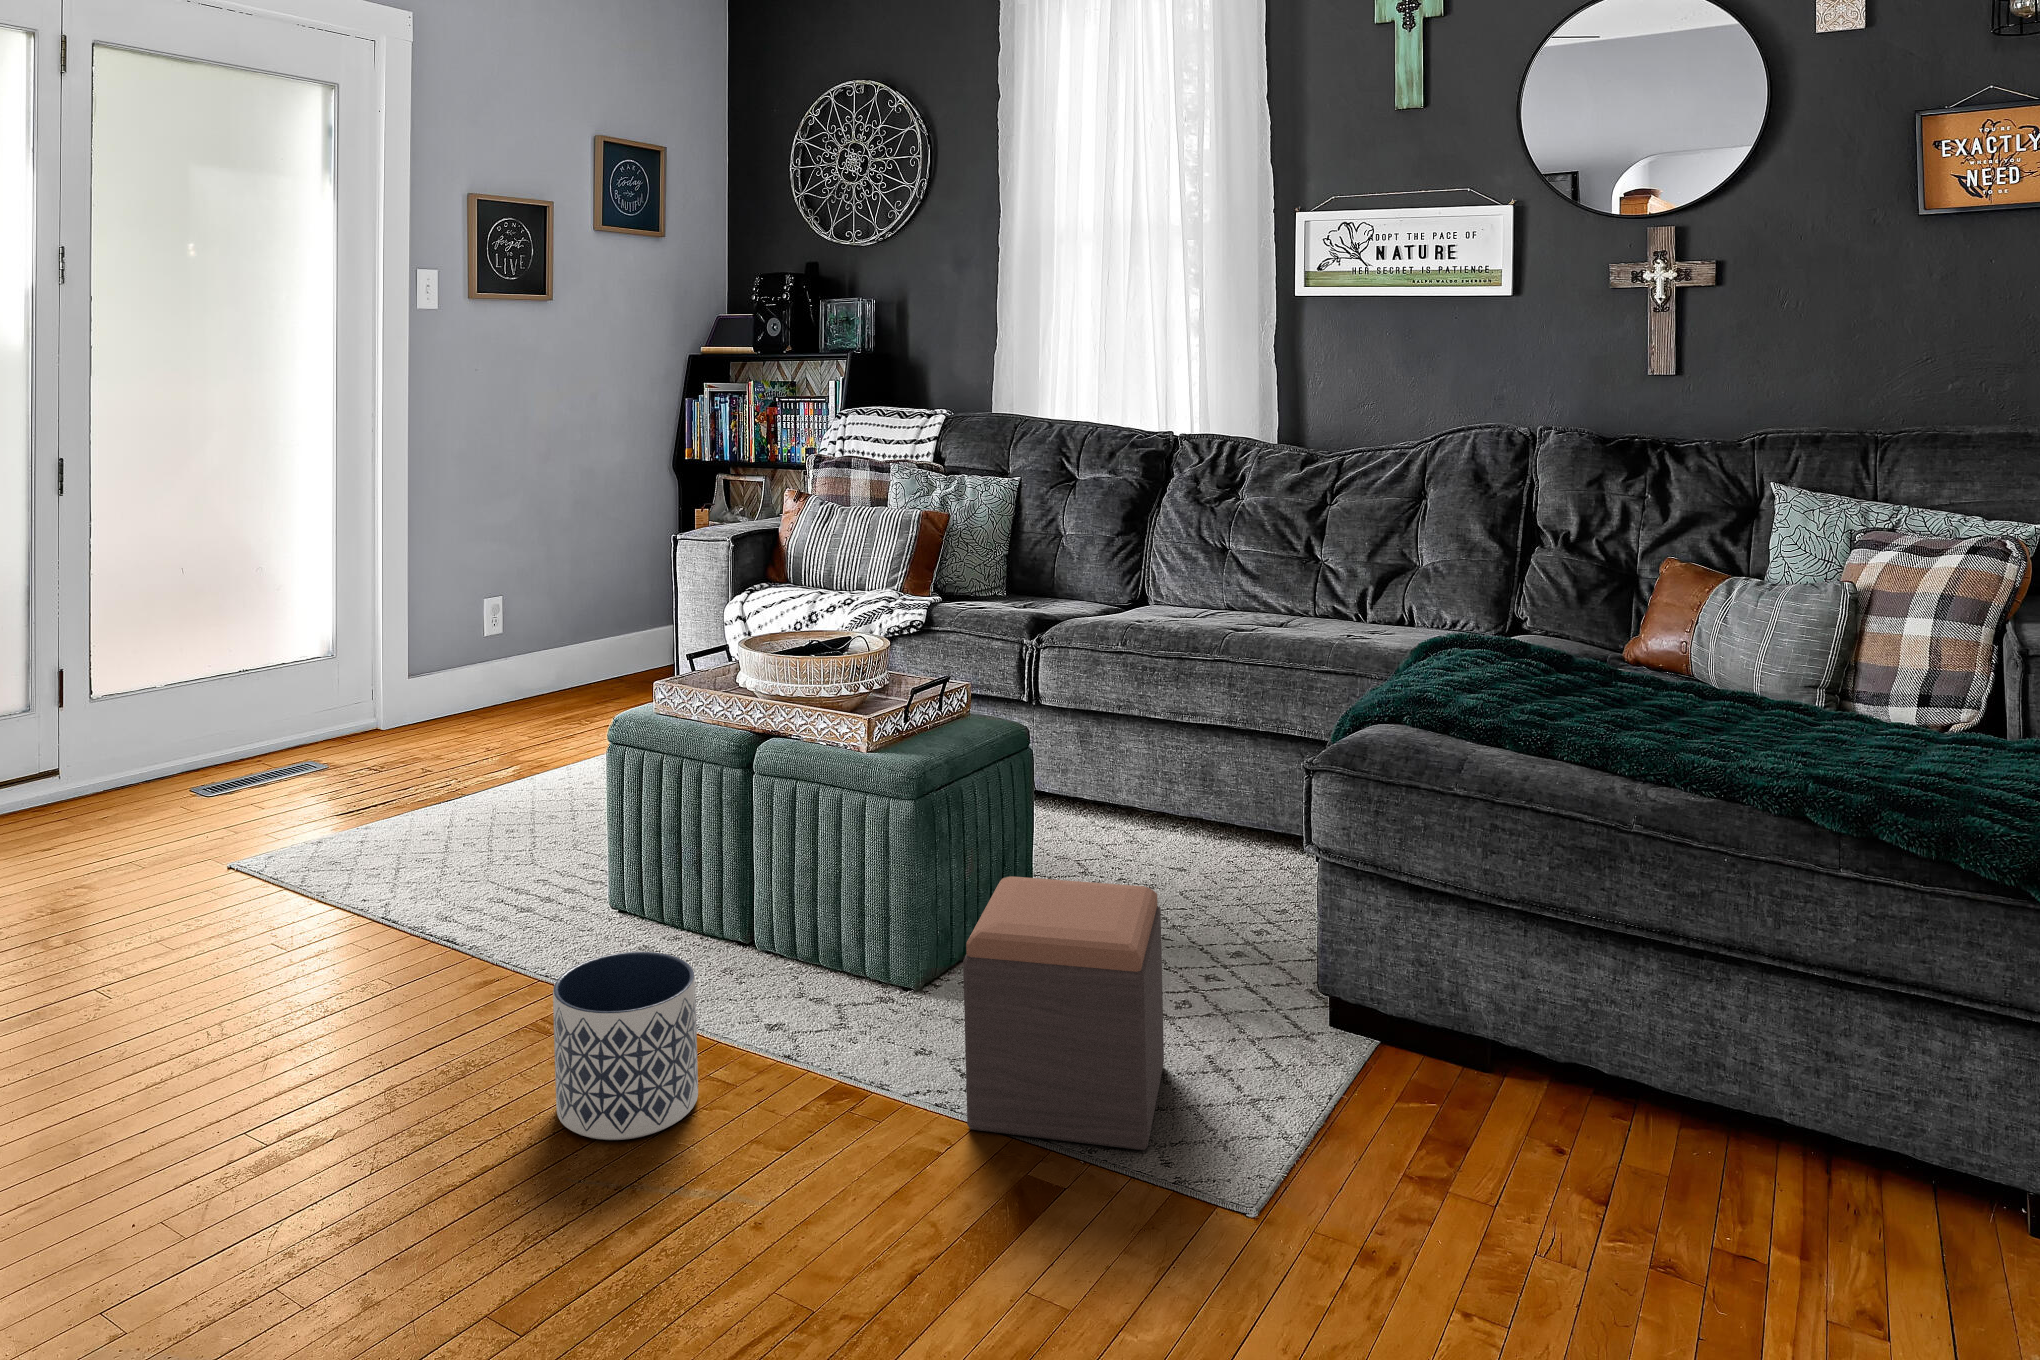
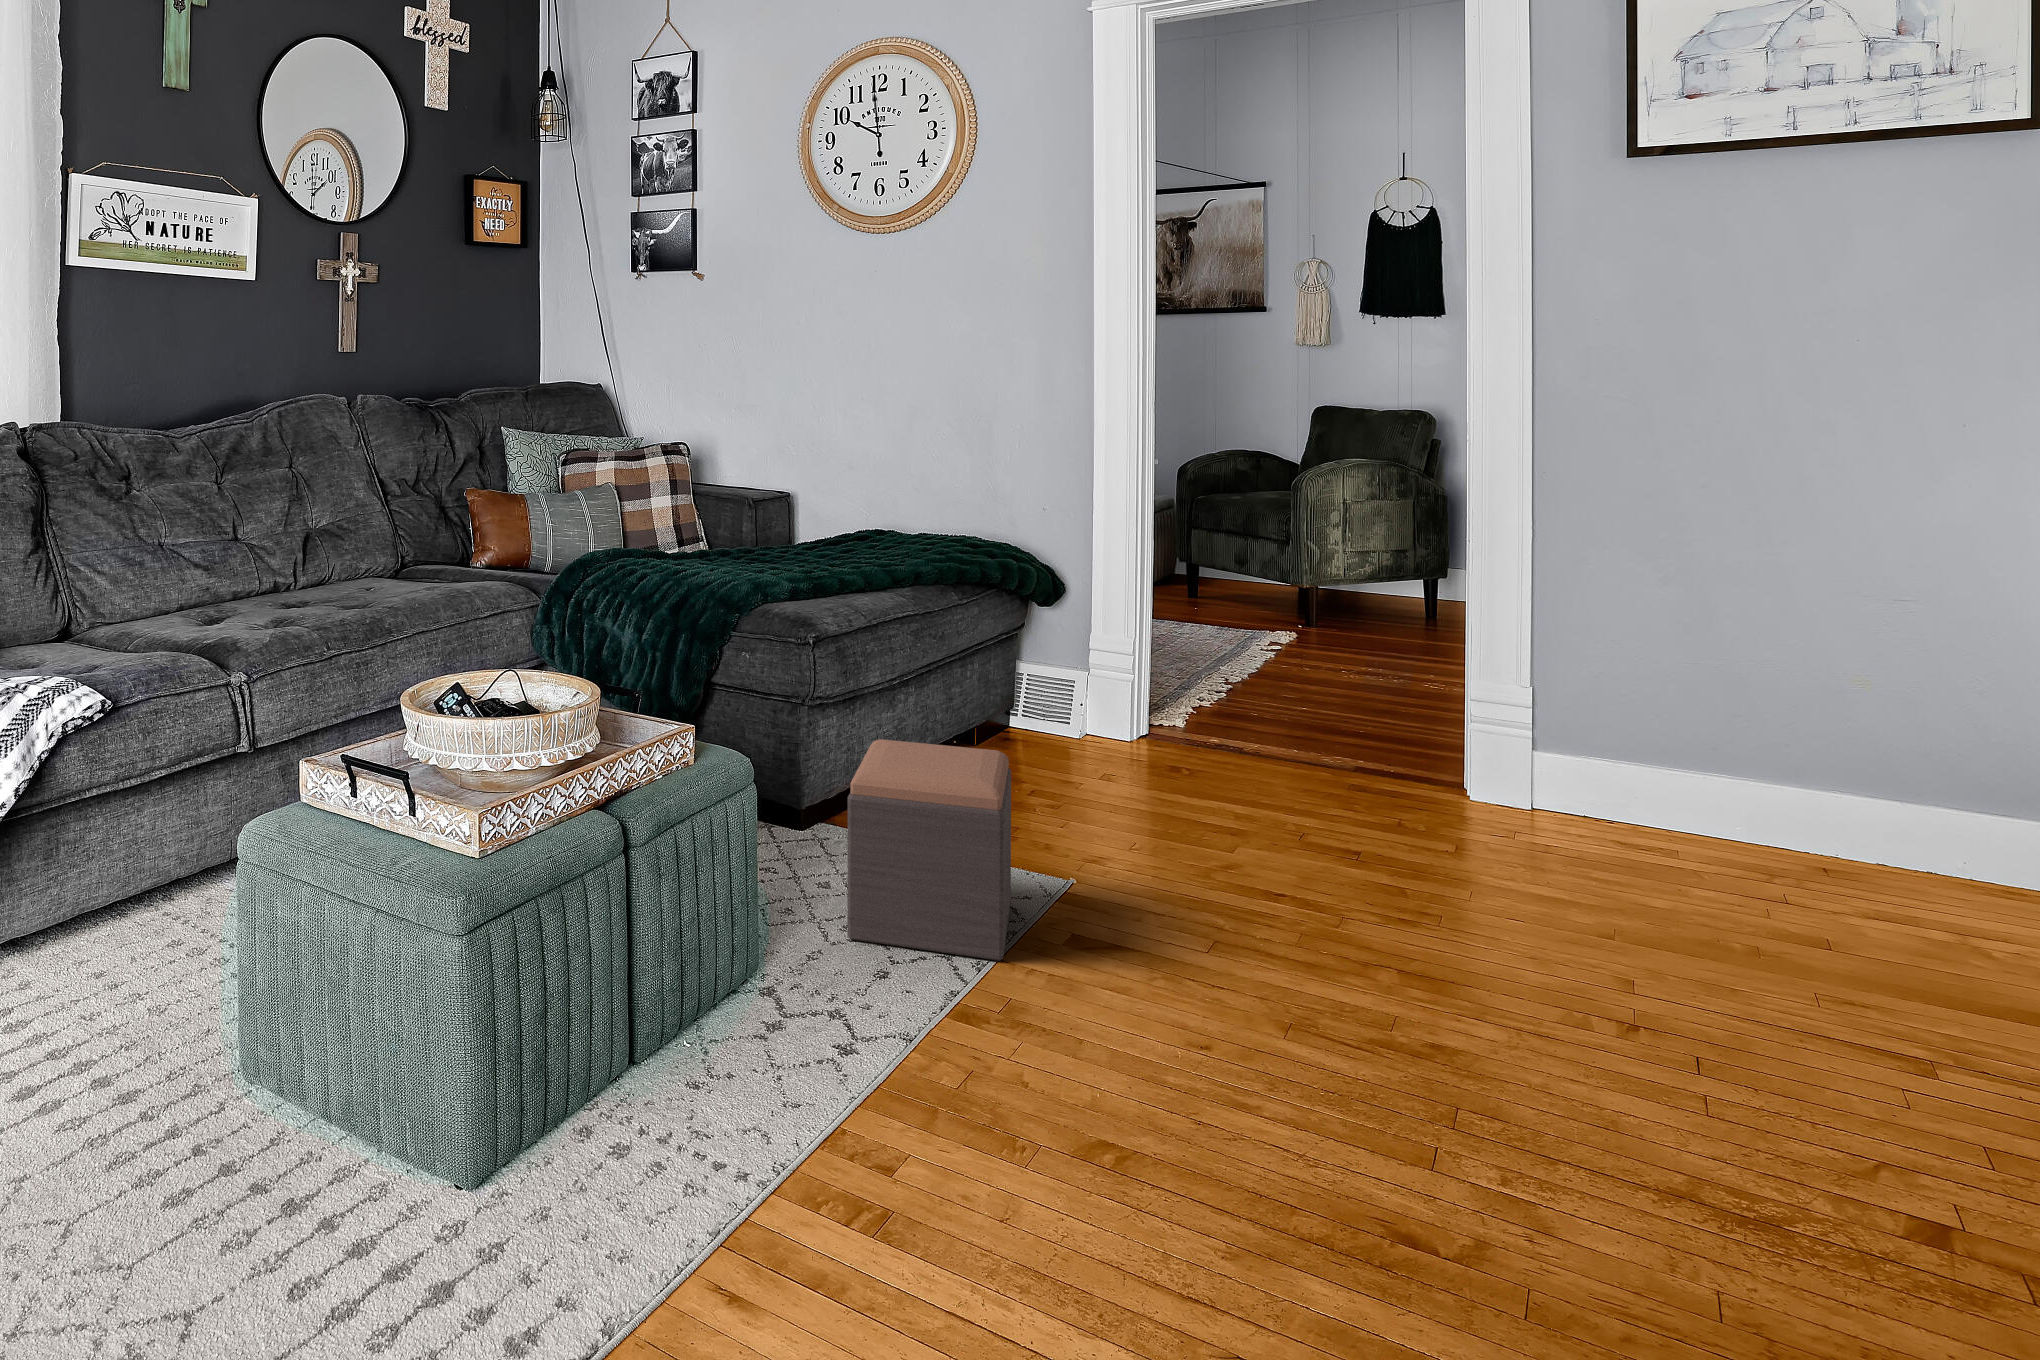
planter: present [553,952,698,1140] -> none [937,954,1105,1179]

